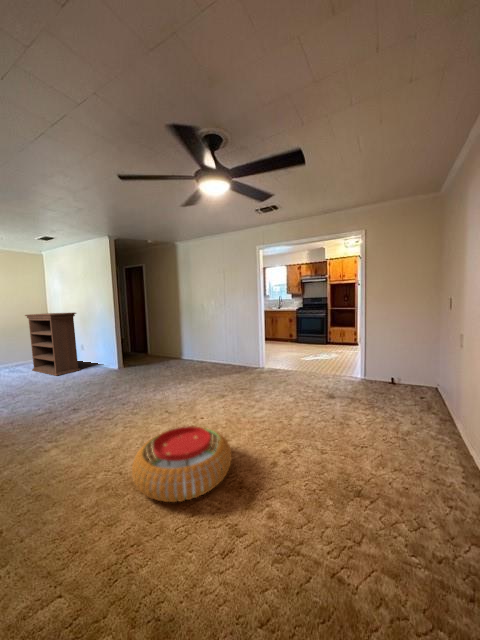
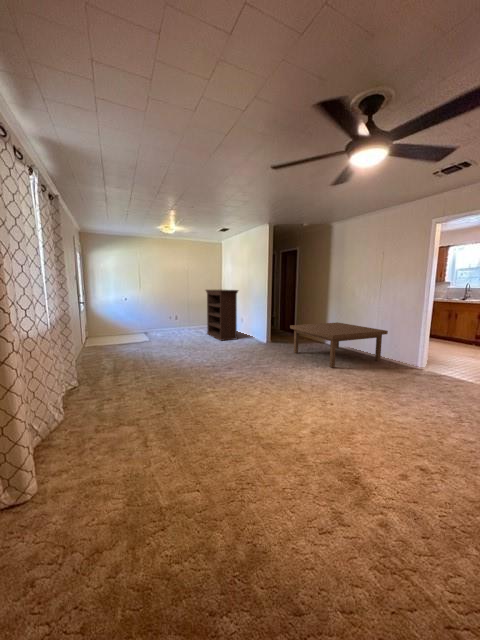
coffee table: none [145,337,235,382] -> present [290,322,388,367]
pouf: present [132,426,232,502] -> none [257,404,353,473]

